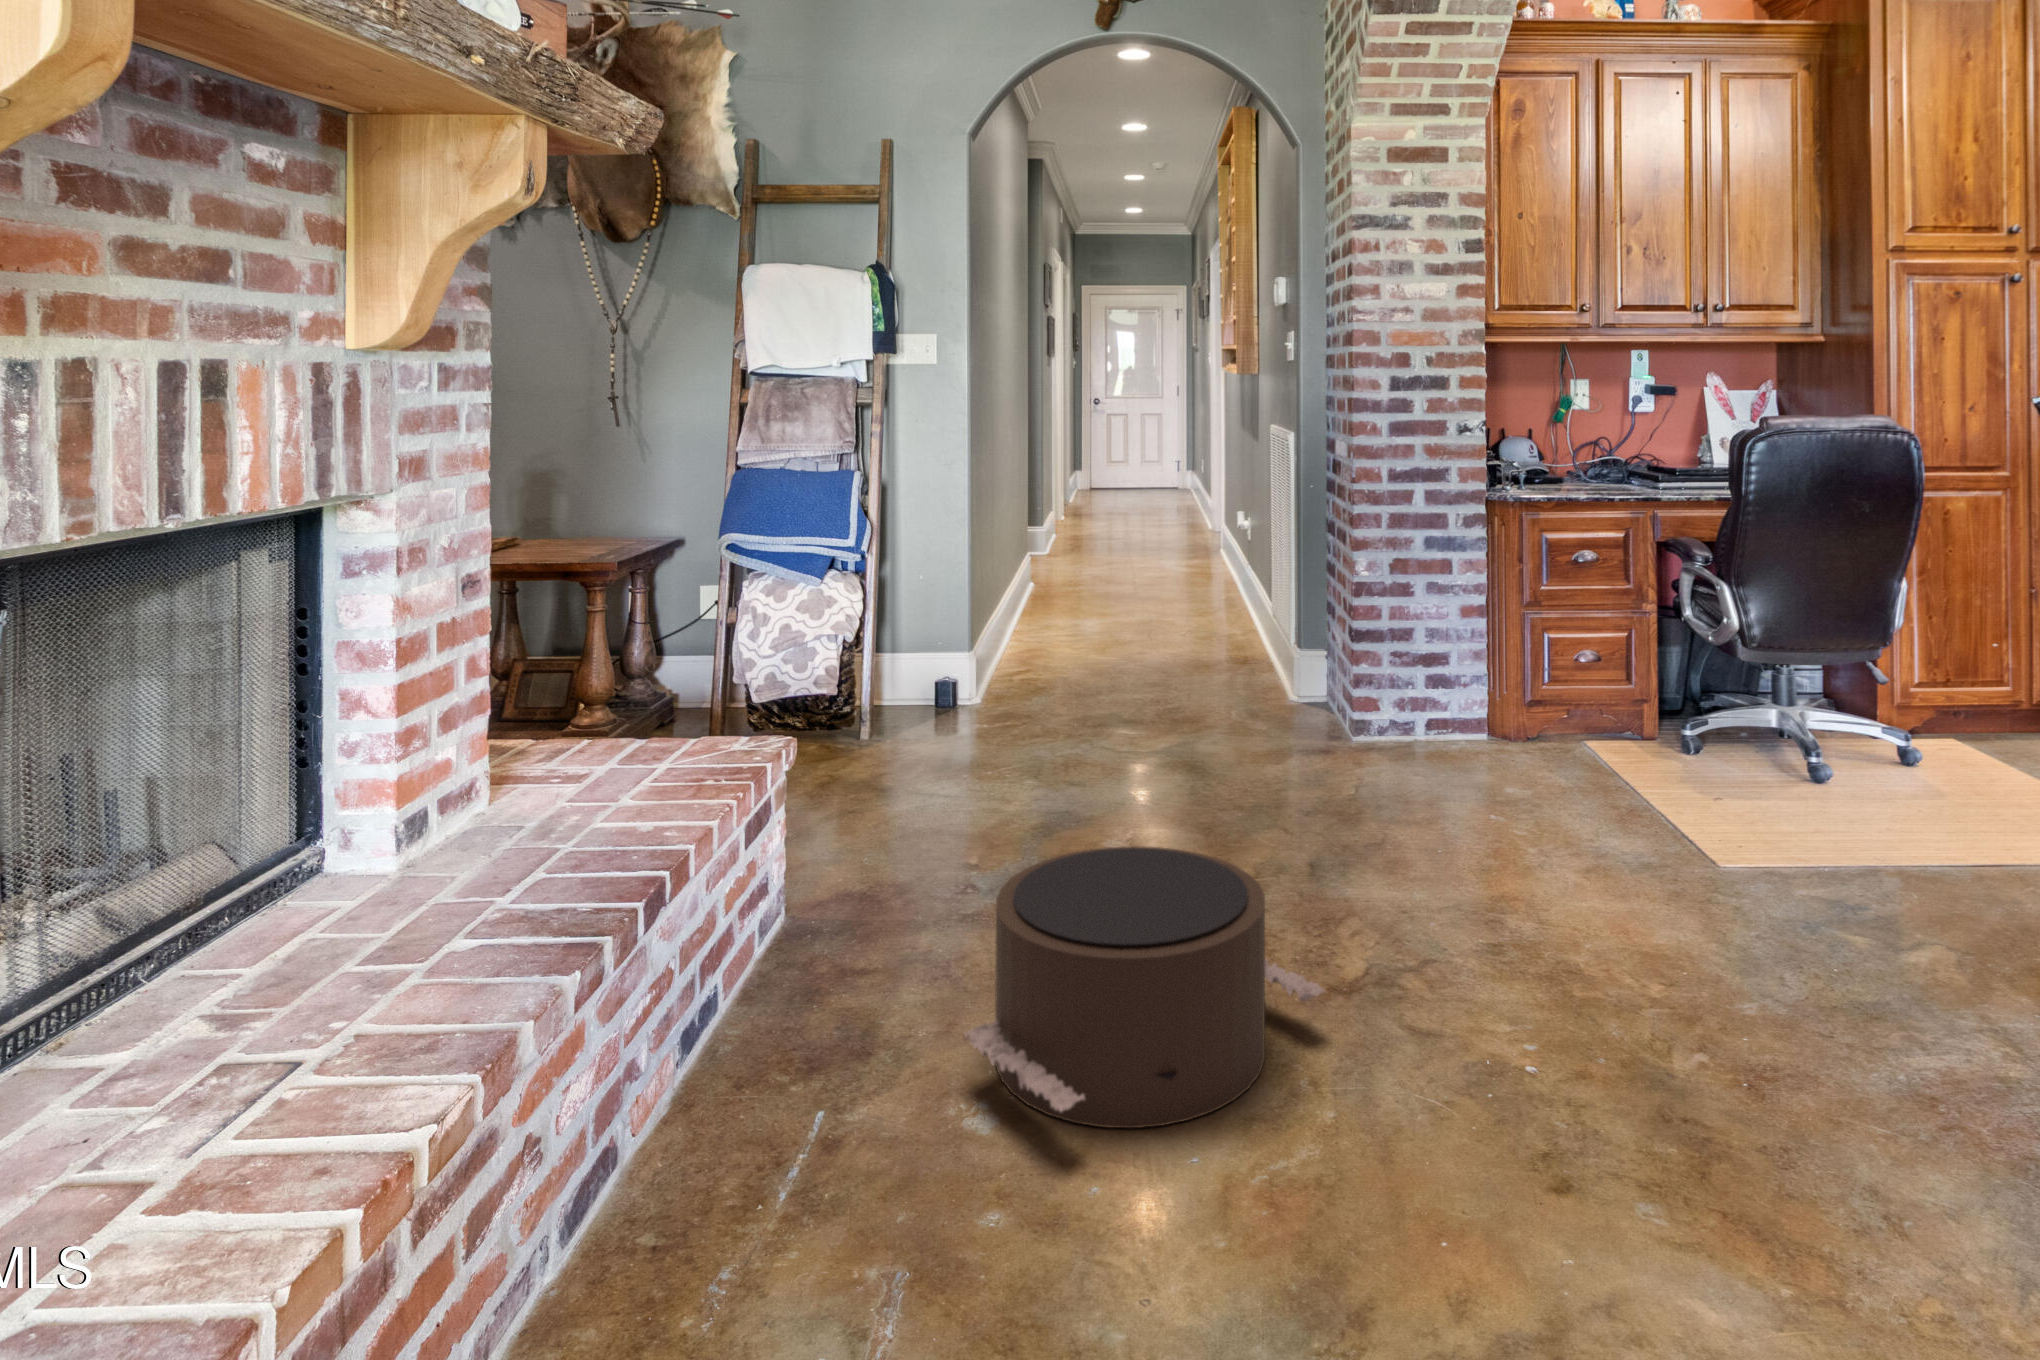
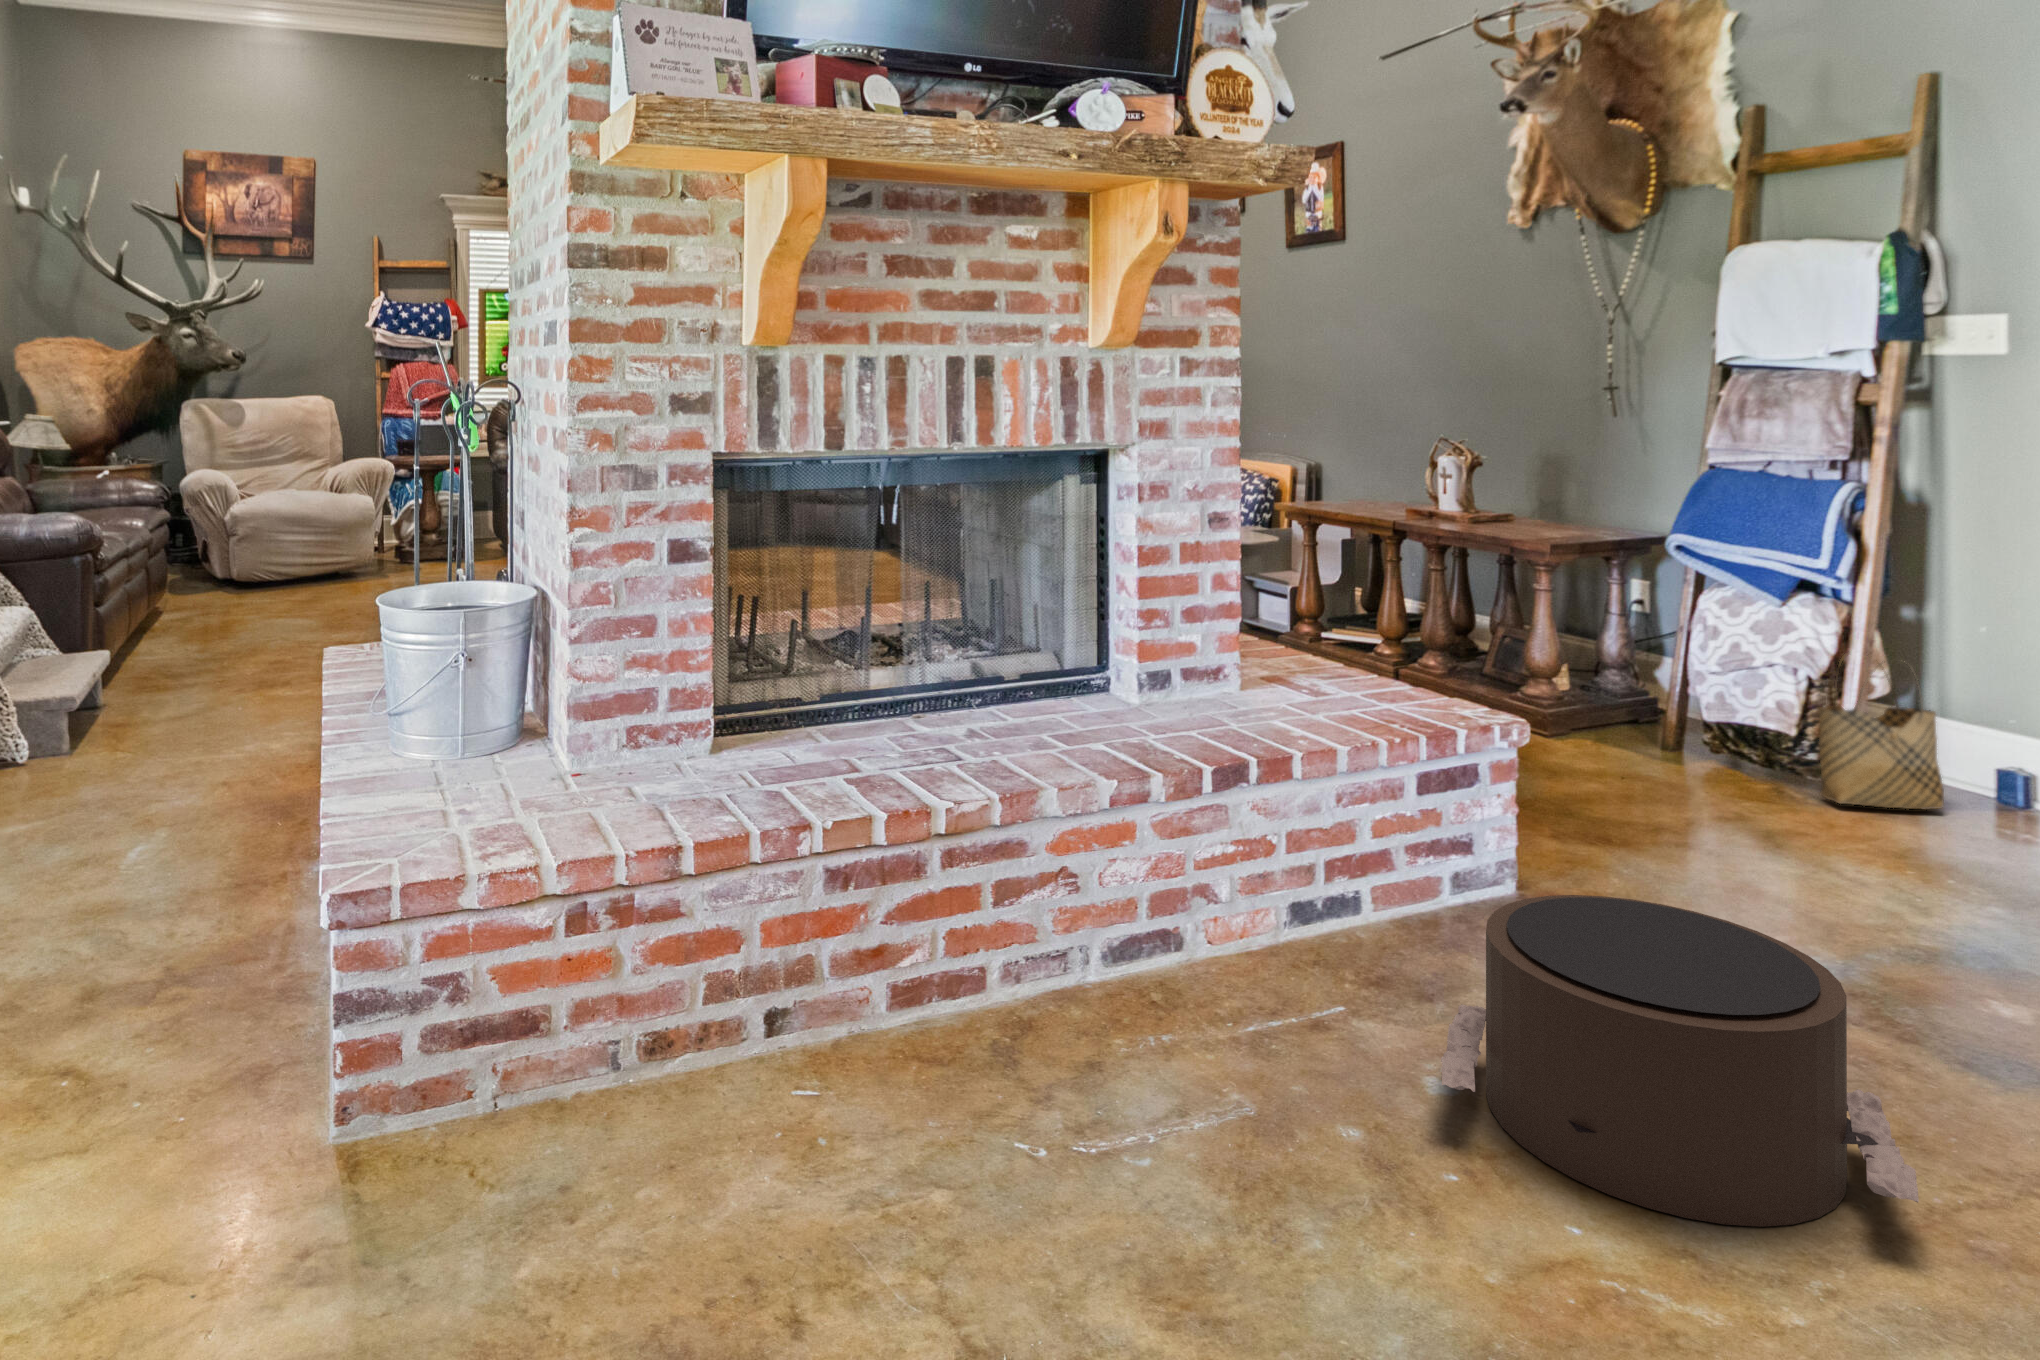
woven basket: none [851,609,924,739] -> present [1817,653,1944,809]

